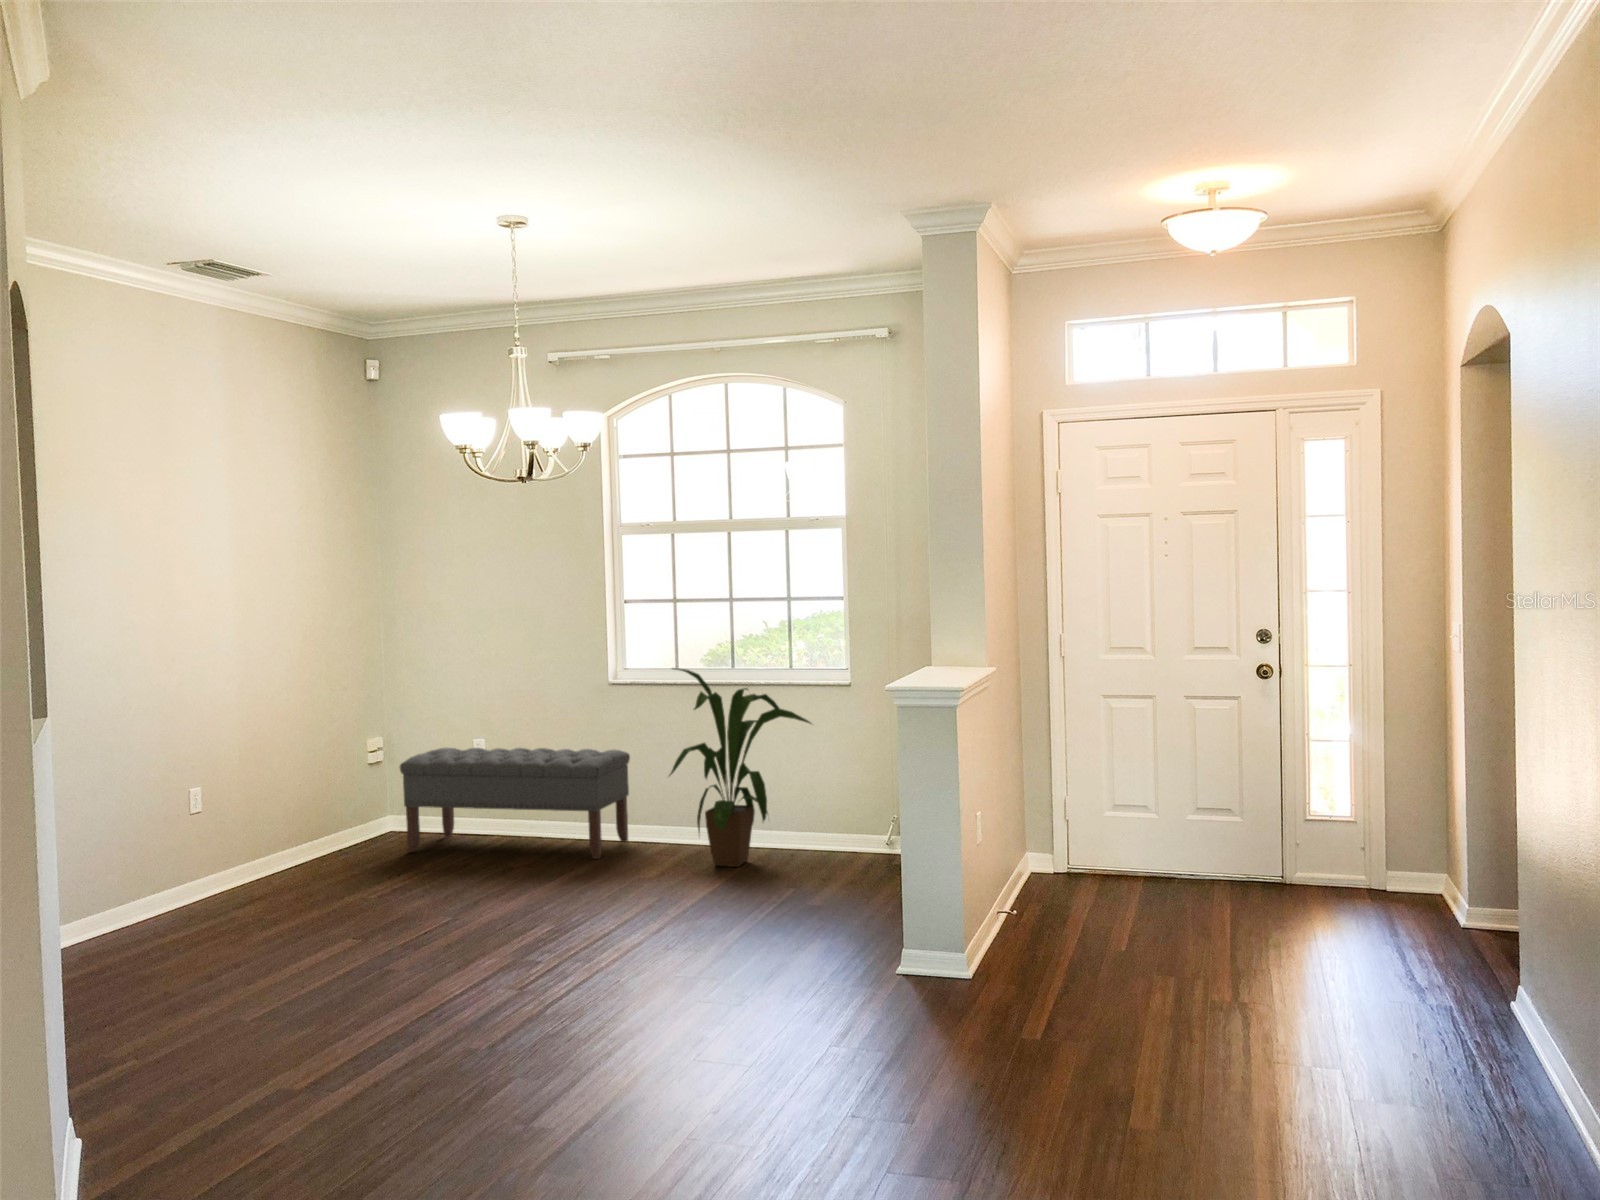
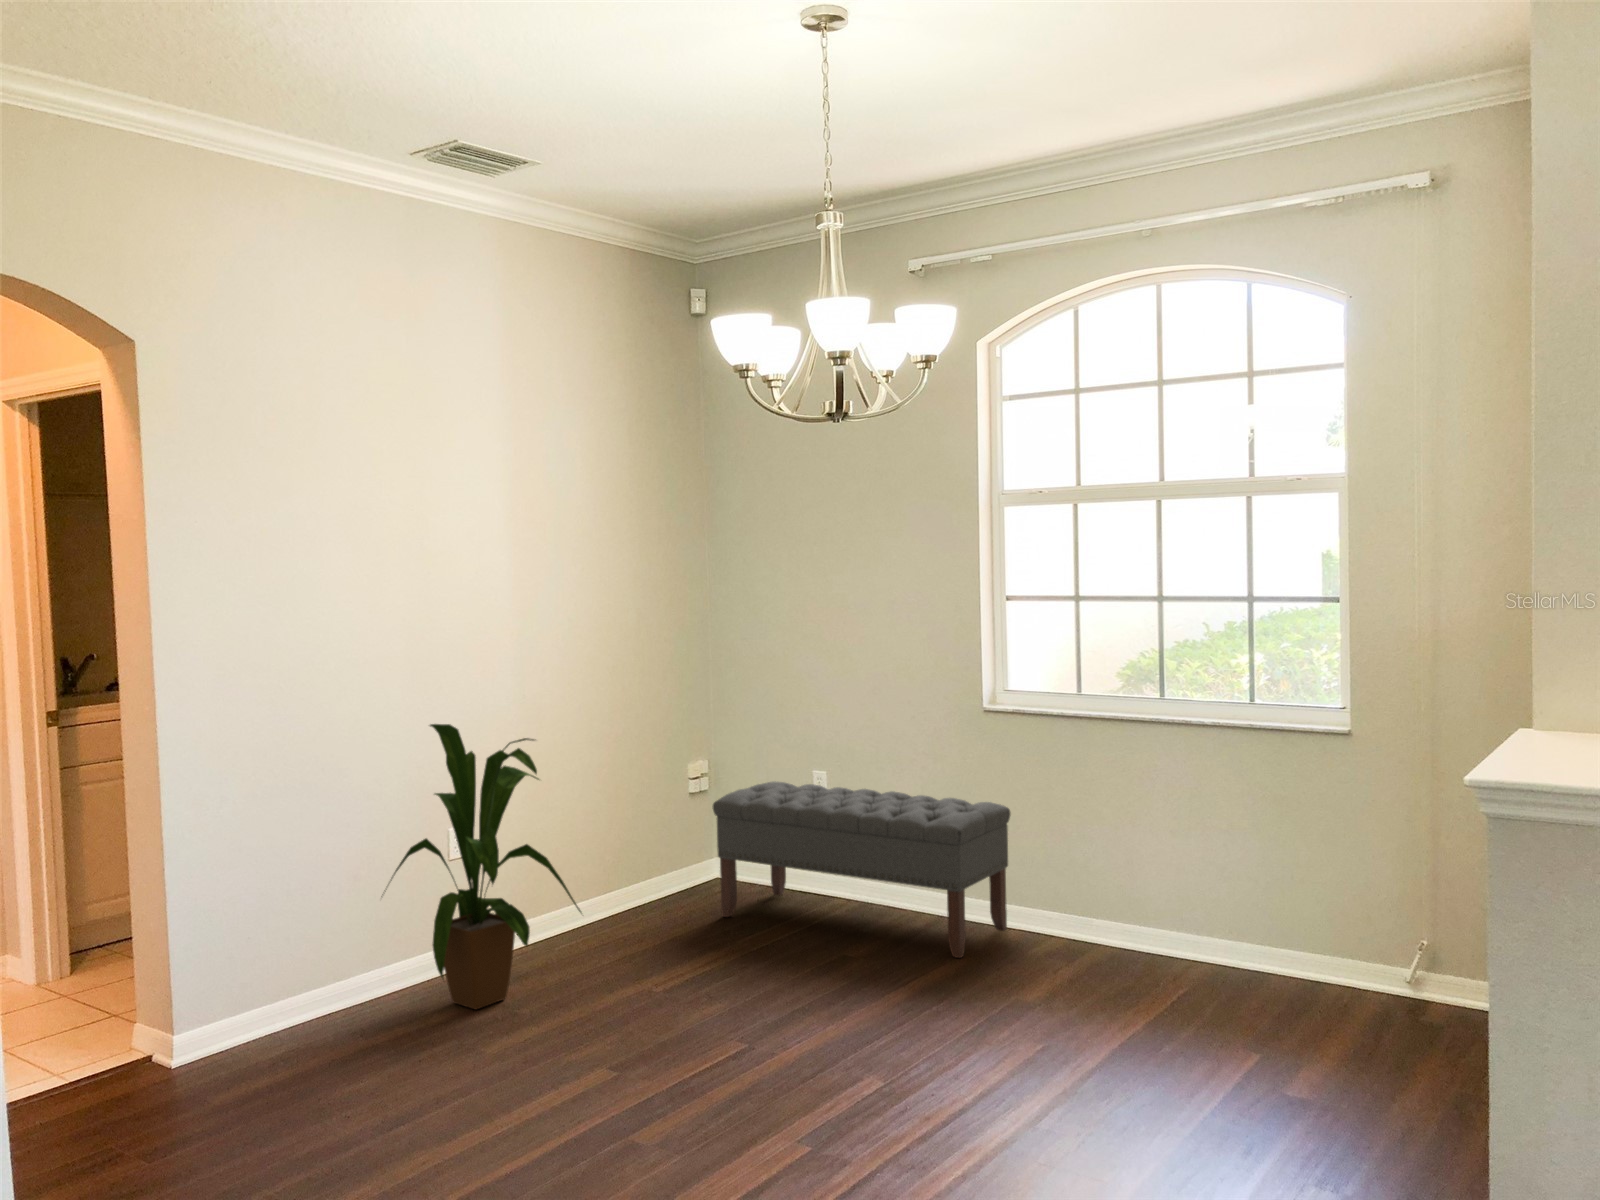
house plant: present [670,668,811,867] -> present [391,724,581,1009]

